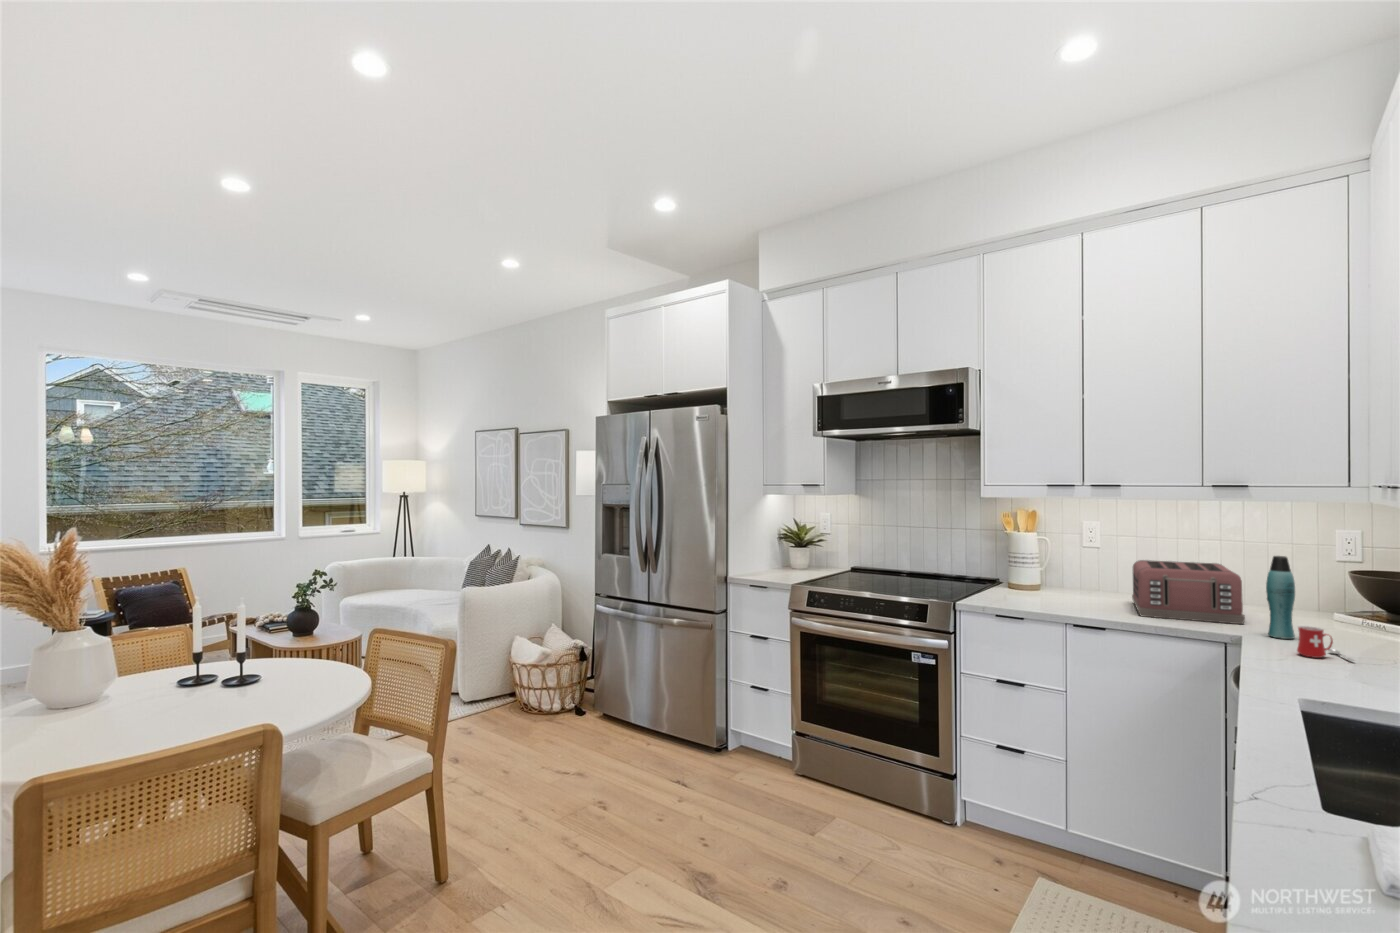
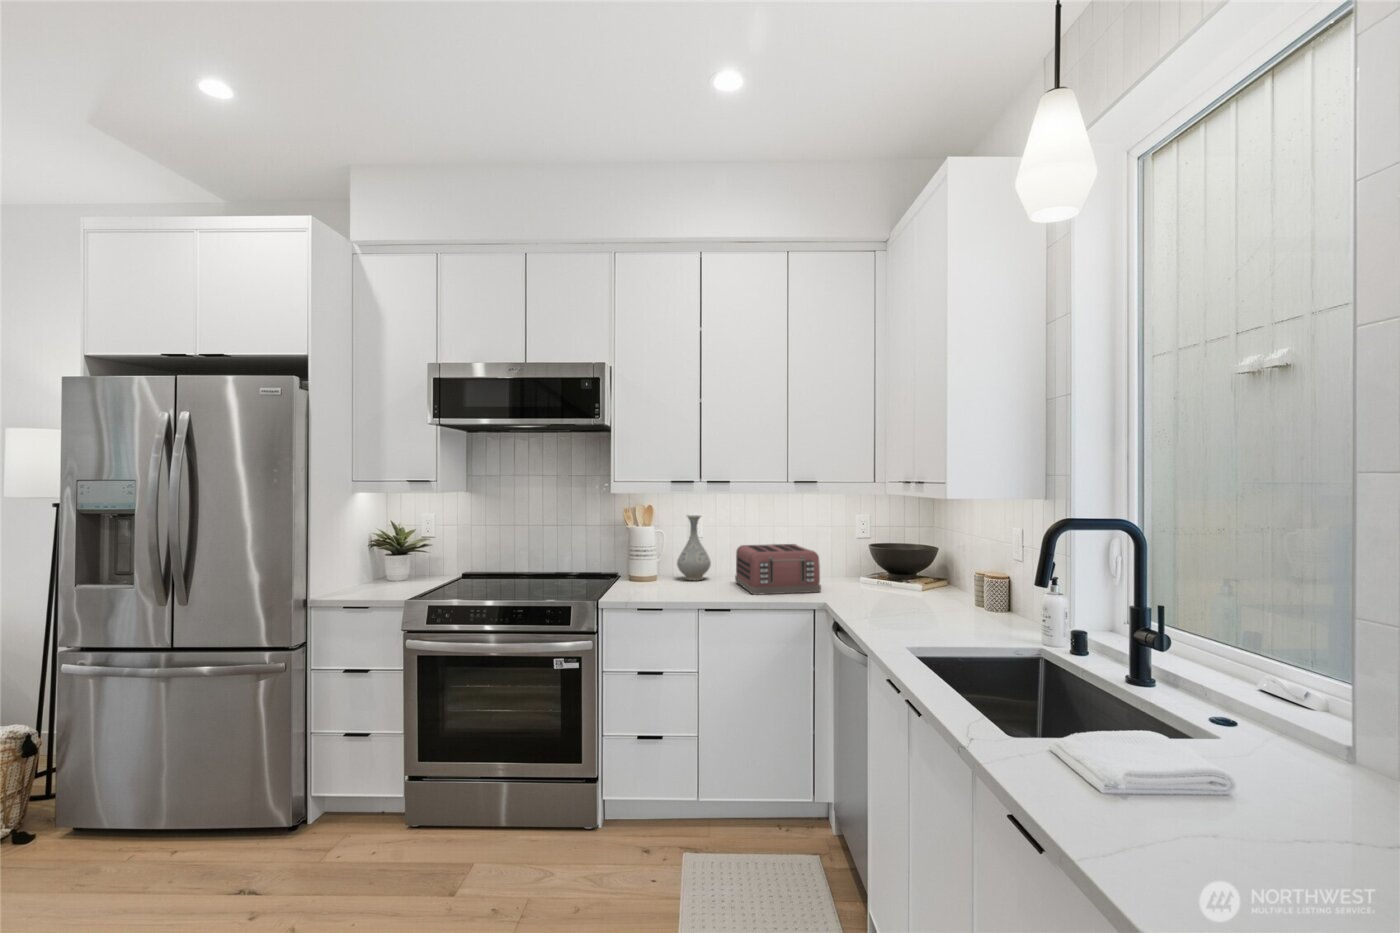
vase: none [1062,524,1105,596] -> present [677,515,711,581]
bottle: present [1266,556,1295,639] -> none [842,536,860,601]
mug: present [1297,626,1354,661] -> none [873,590,908,614]

